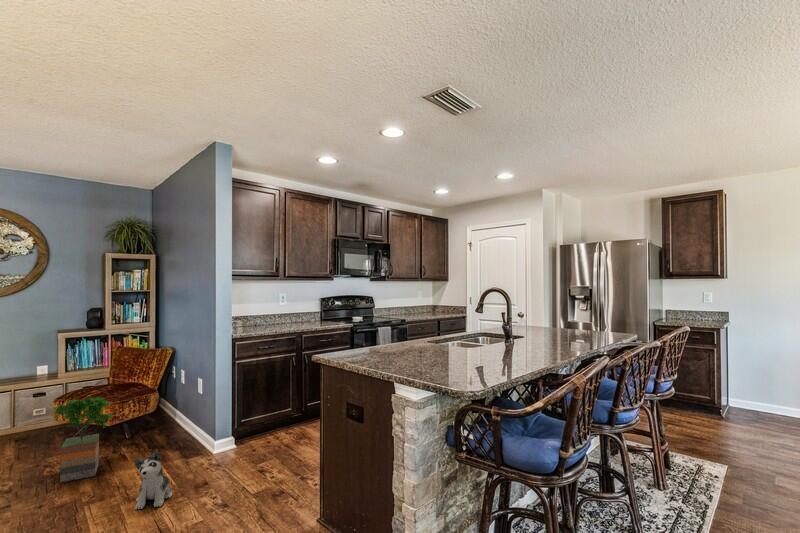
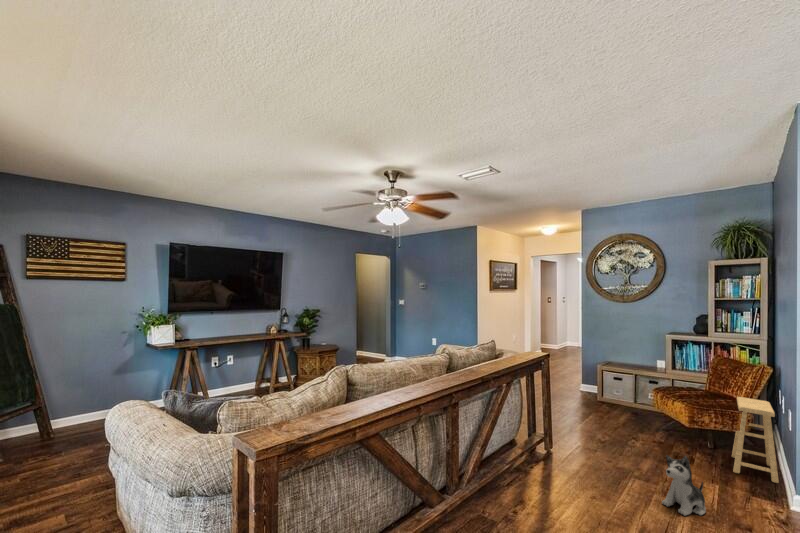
footstool: none [148,377,192,448] -> present [732,397,779,483]
potted tree: present [54,397,112,482] -> none [628,386,679,462]

